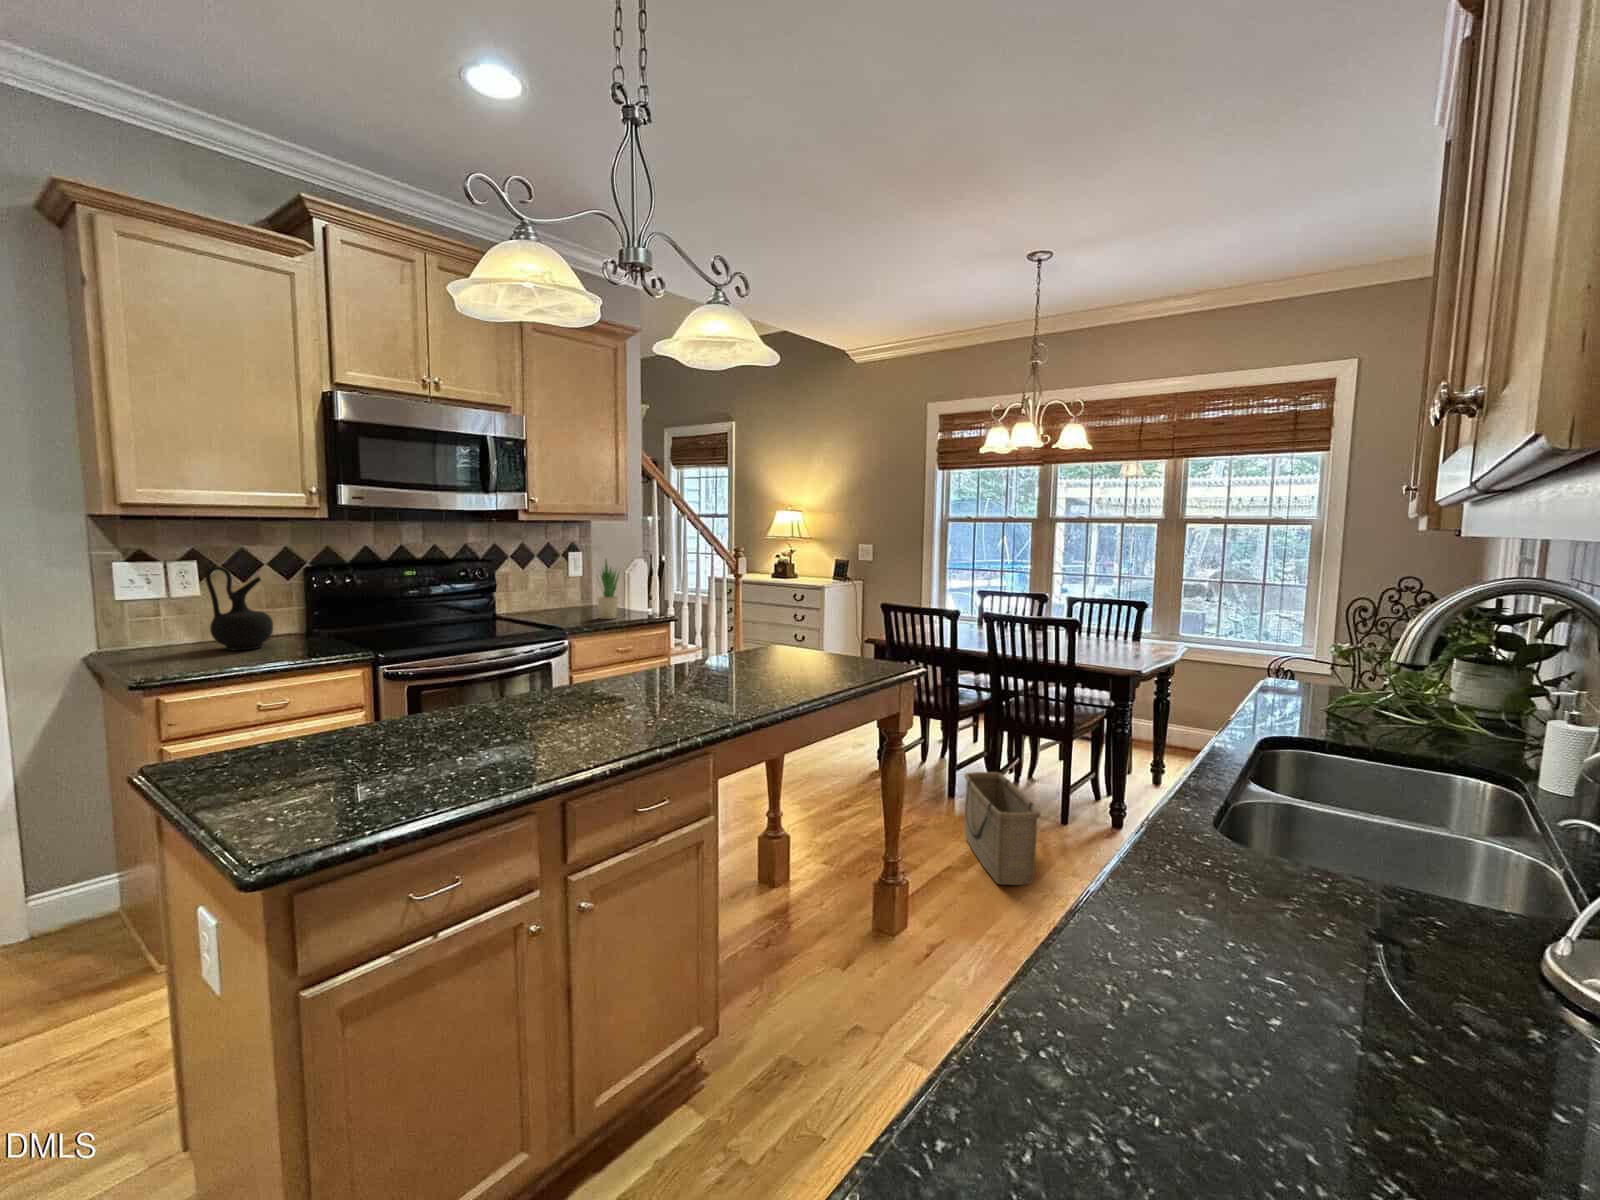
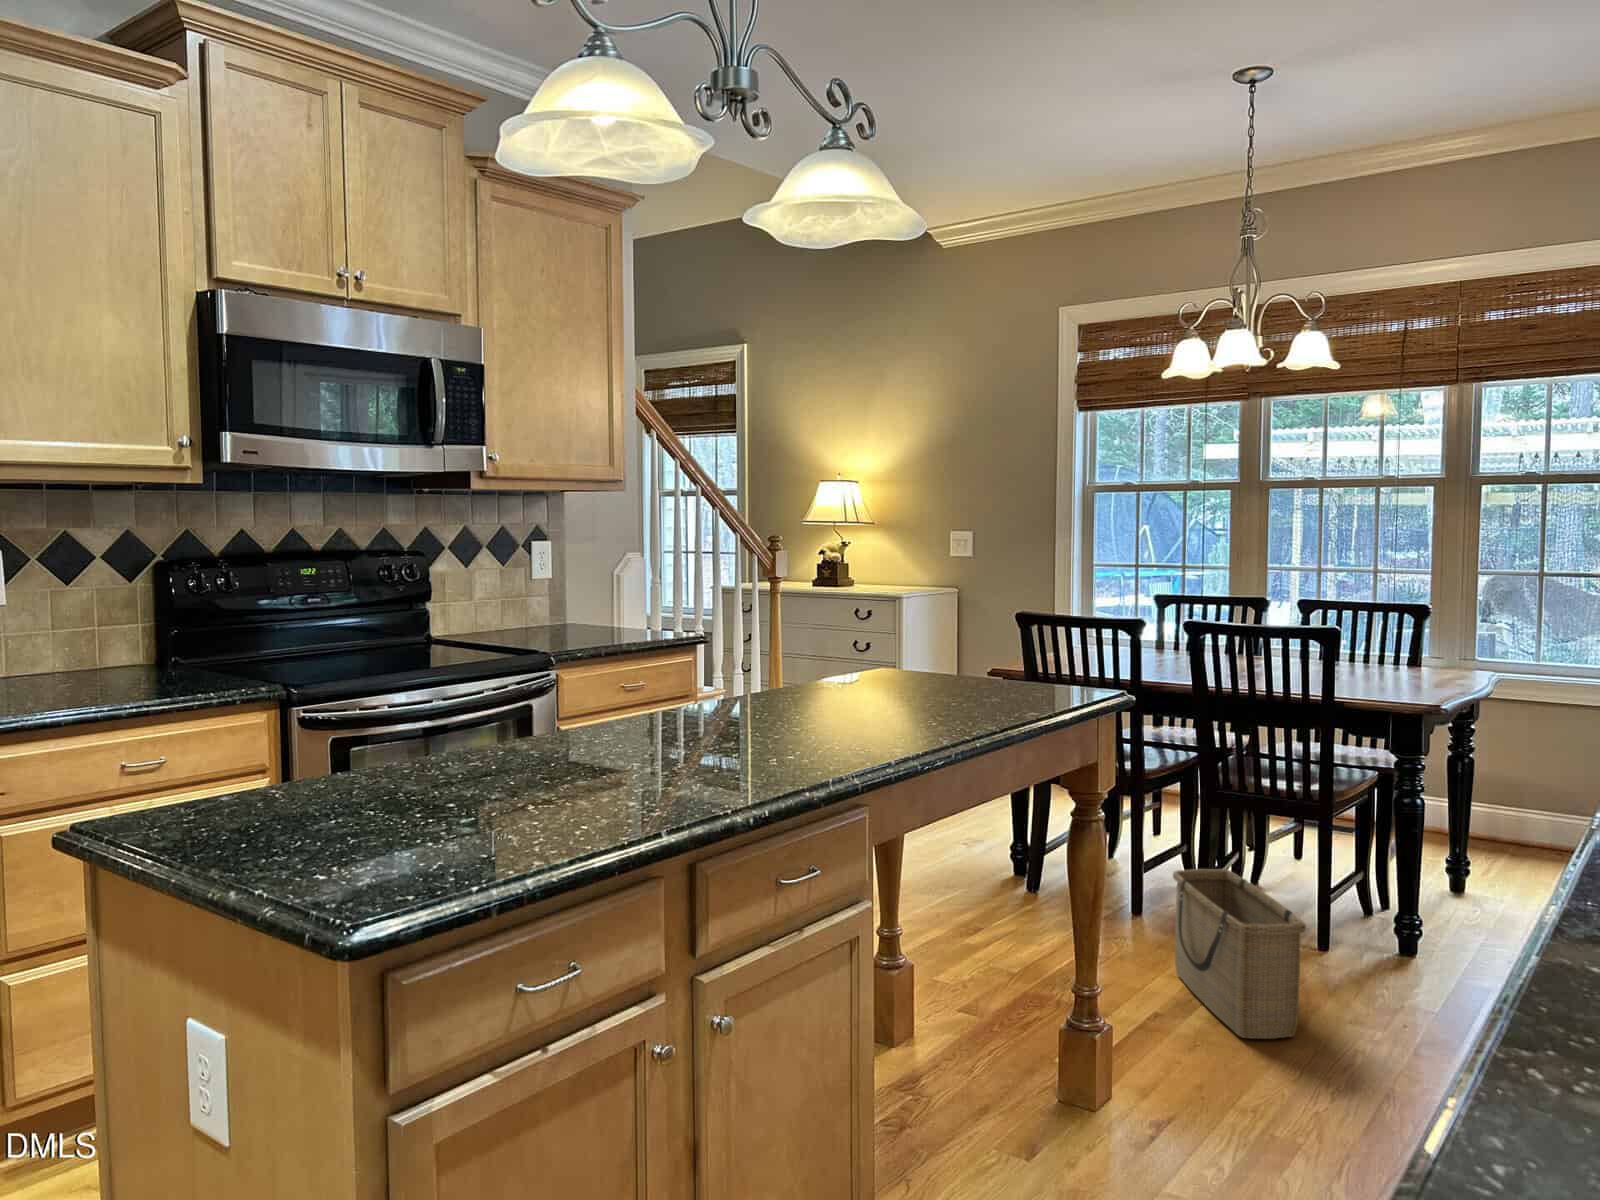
potted plant: present [597,560,620,619] -> none [582,546,619,641]
ceramic jug: present [205,566,273,650] -> none [32,557,126,685]

